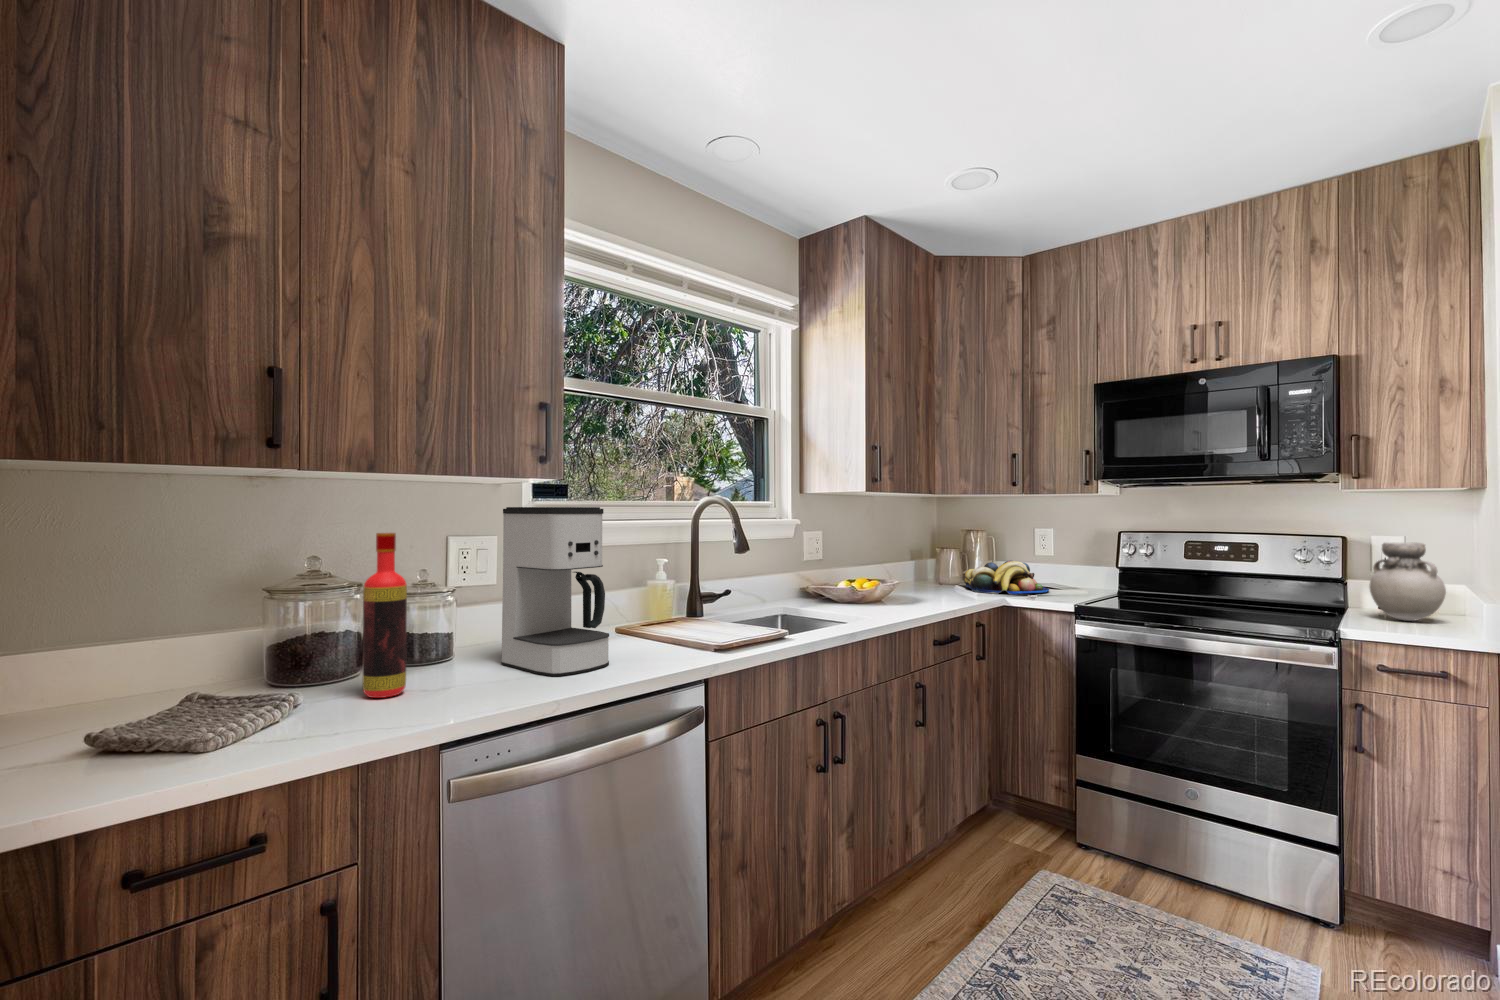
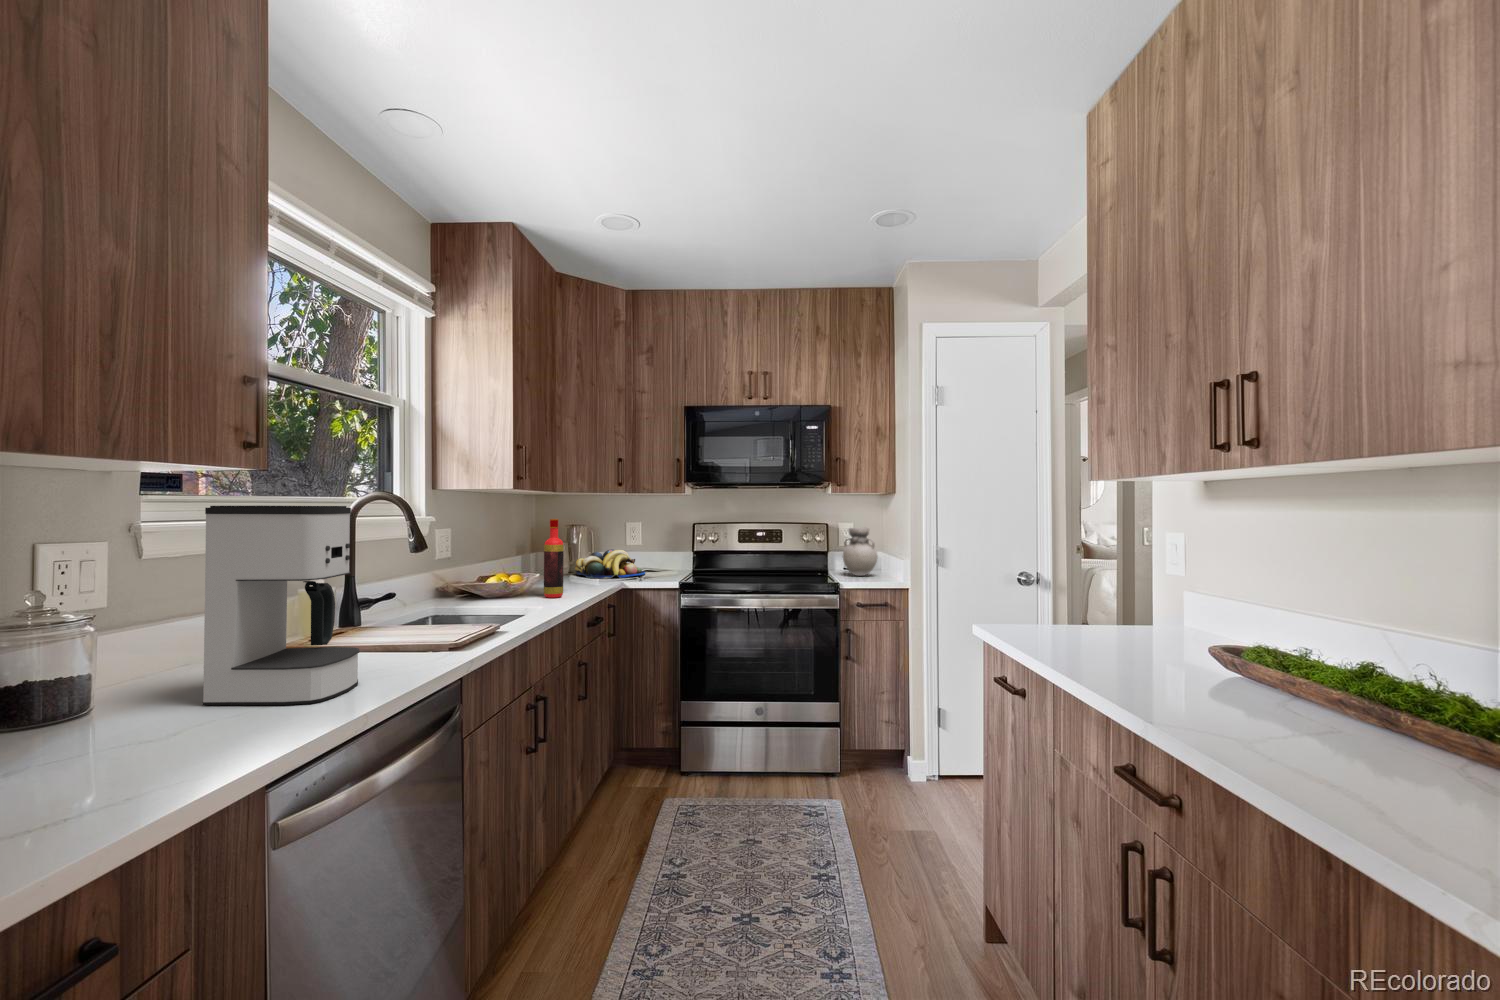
bottle: present [363,533,407,698] -> present [544,519,564,598]

